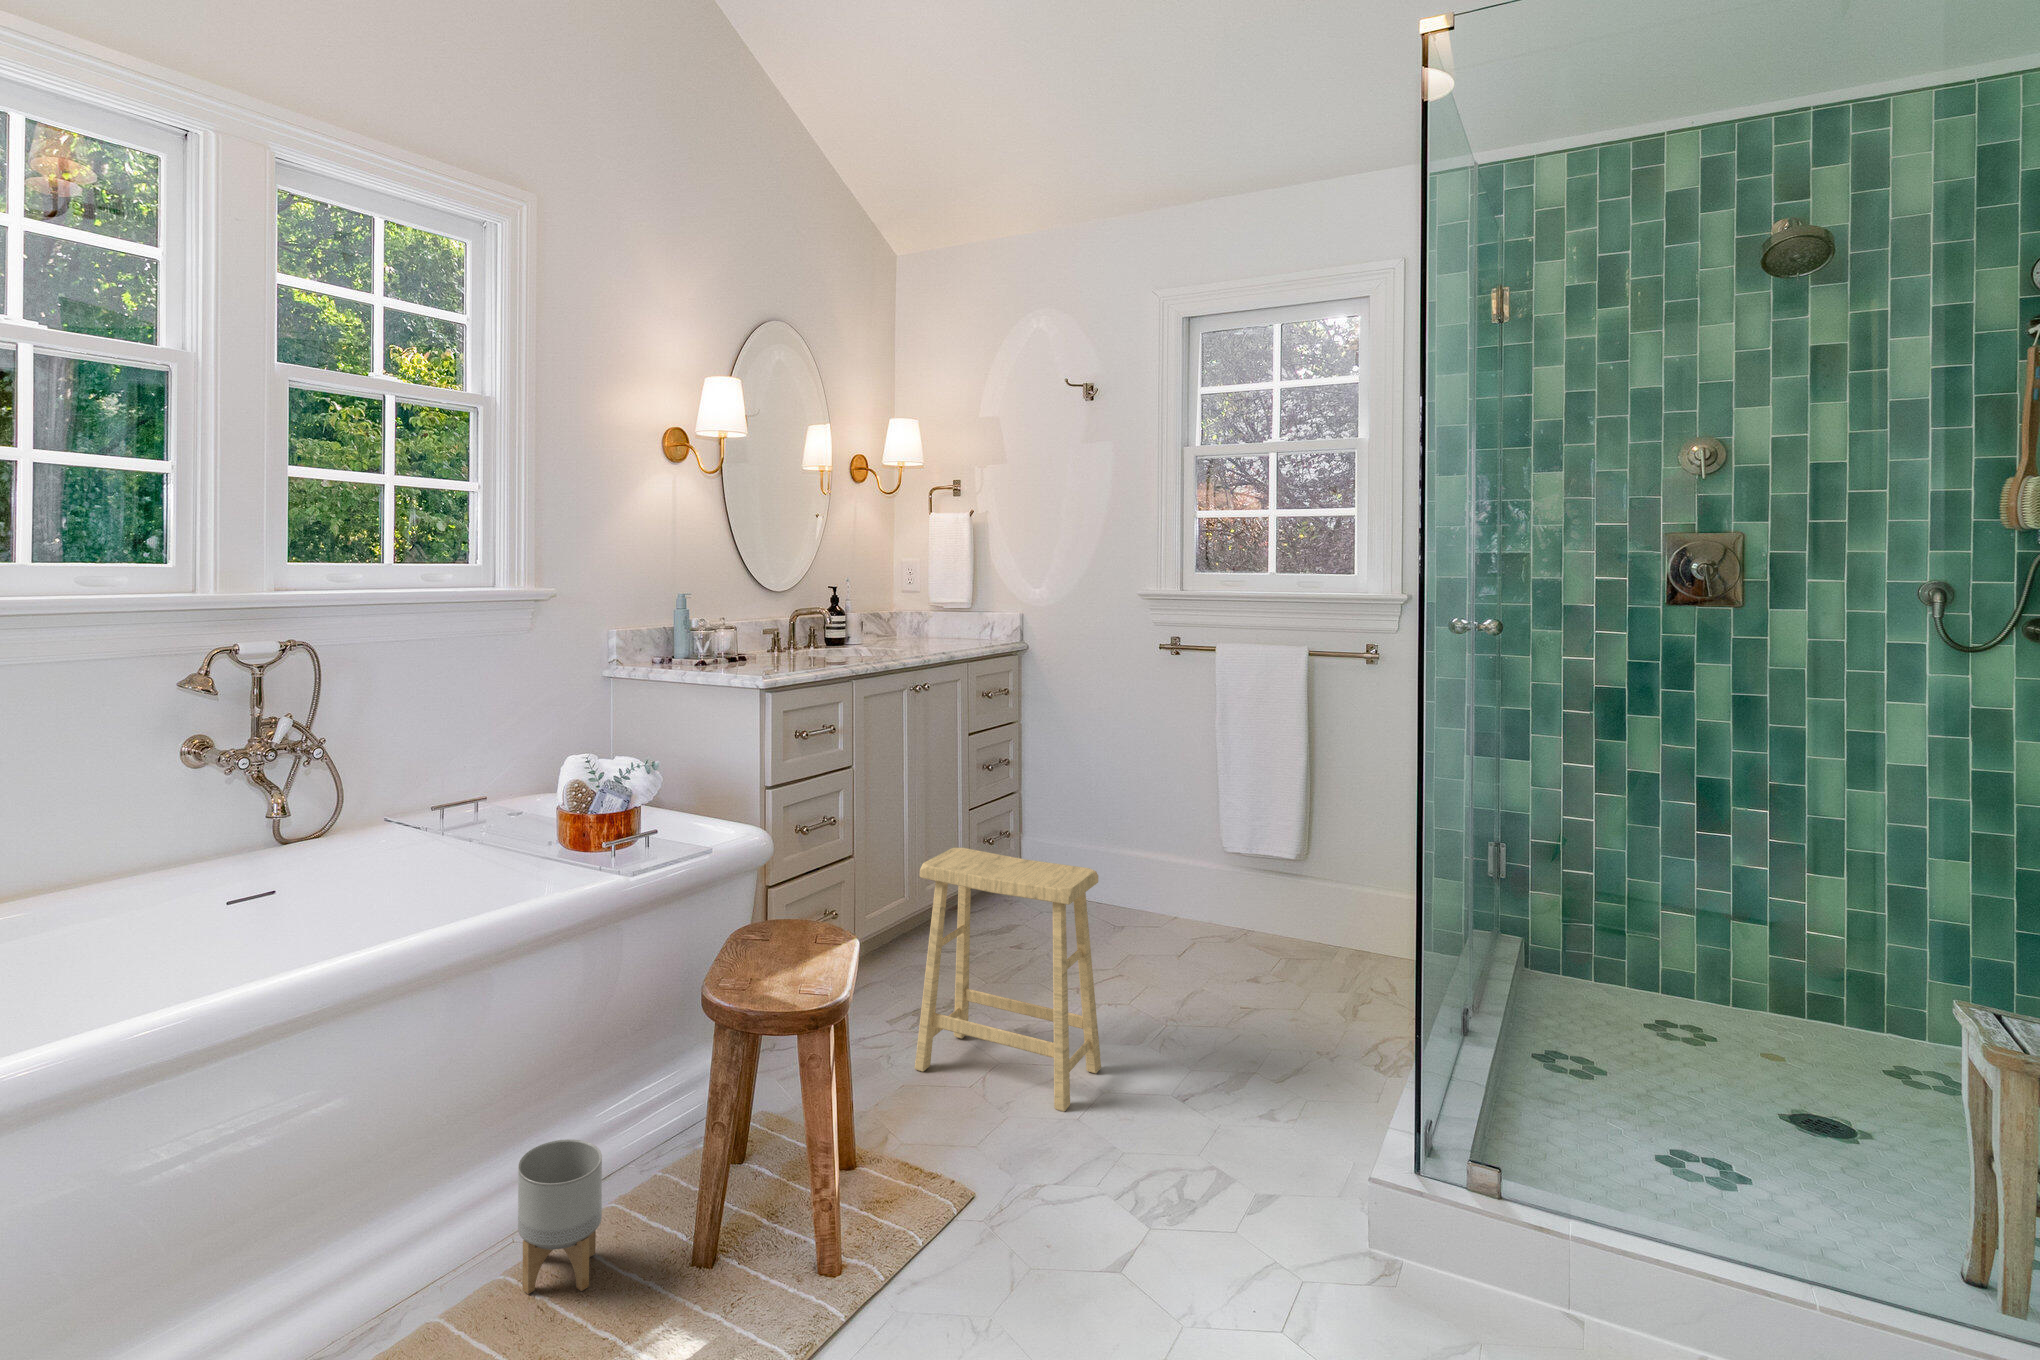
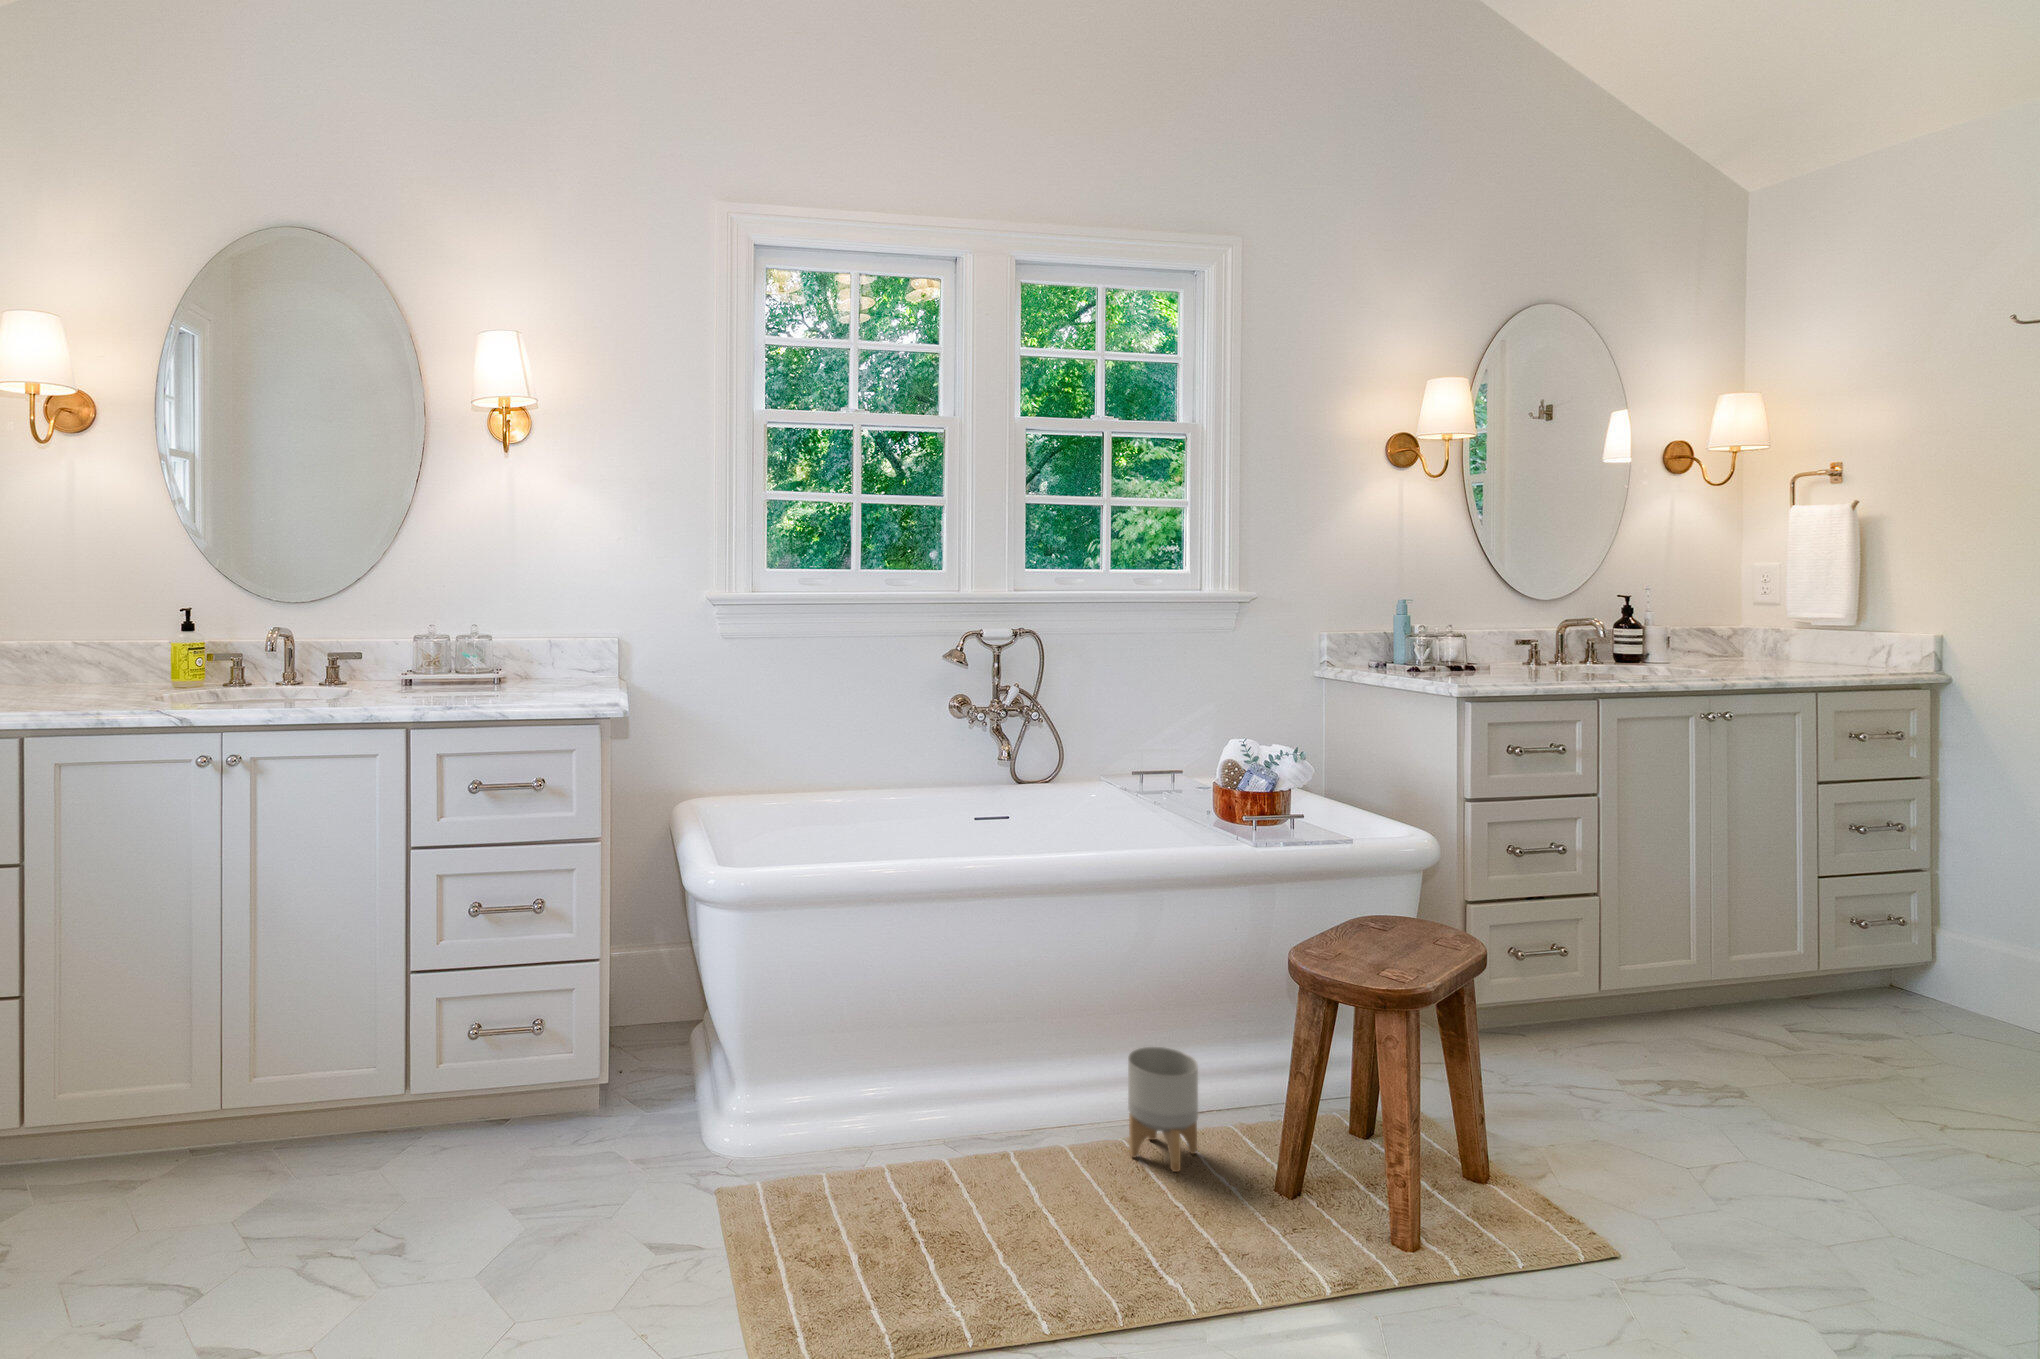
footstool: present [915,848,1101,1112] -> none [1622,898,1912,1234]

